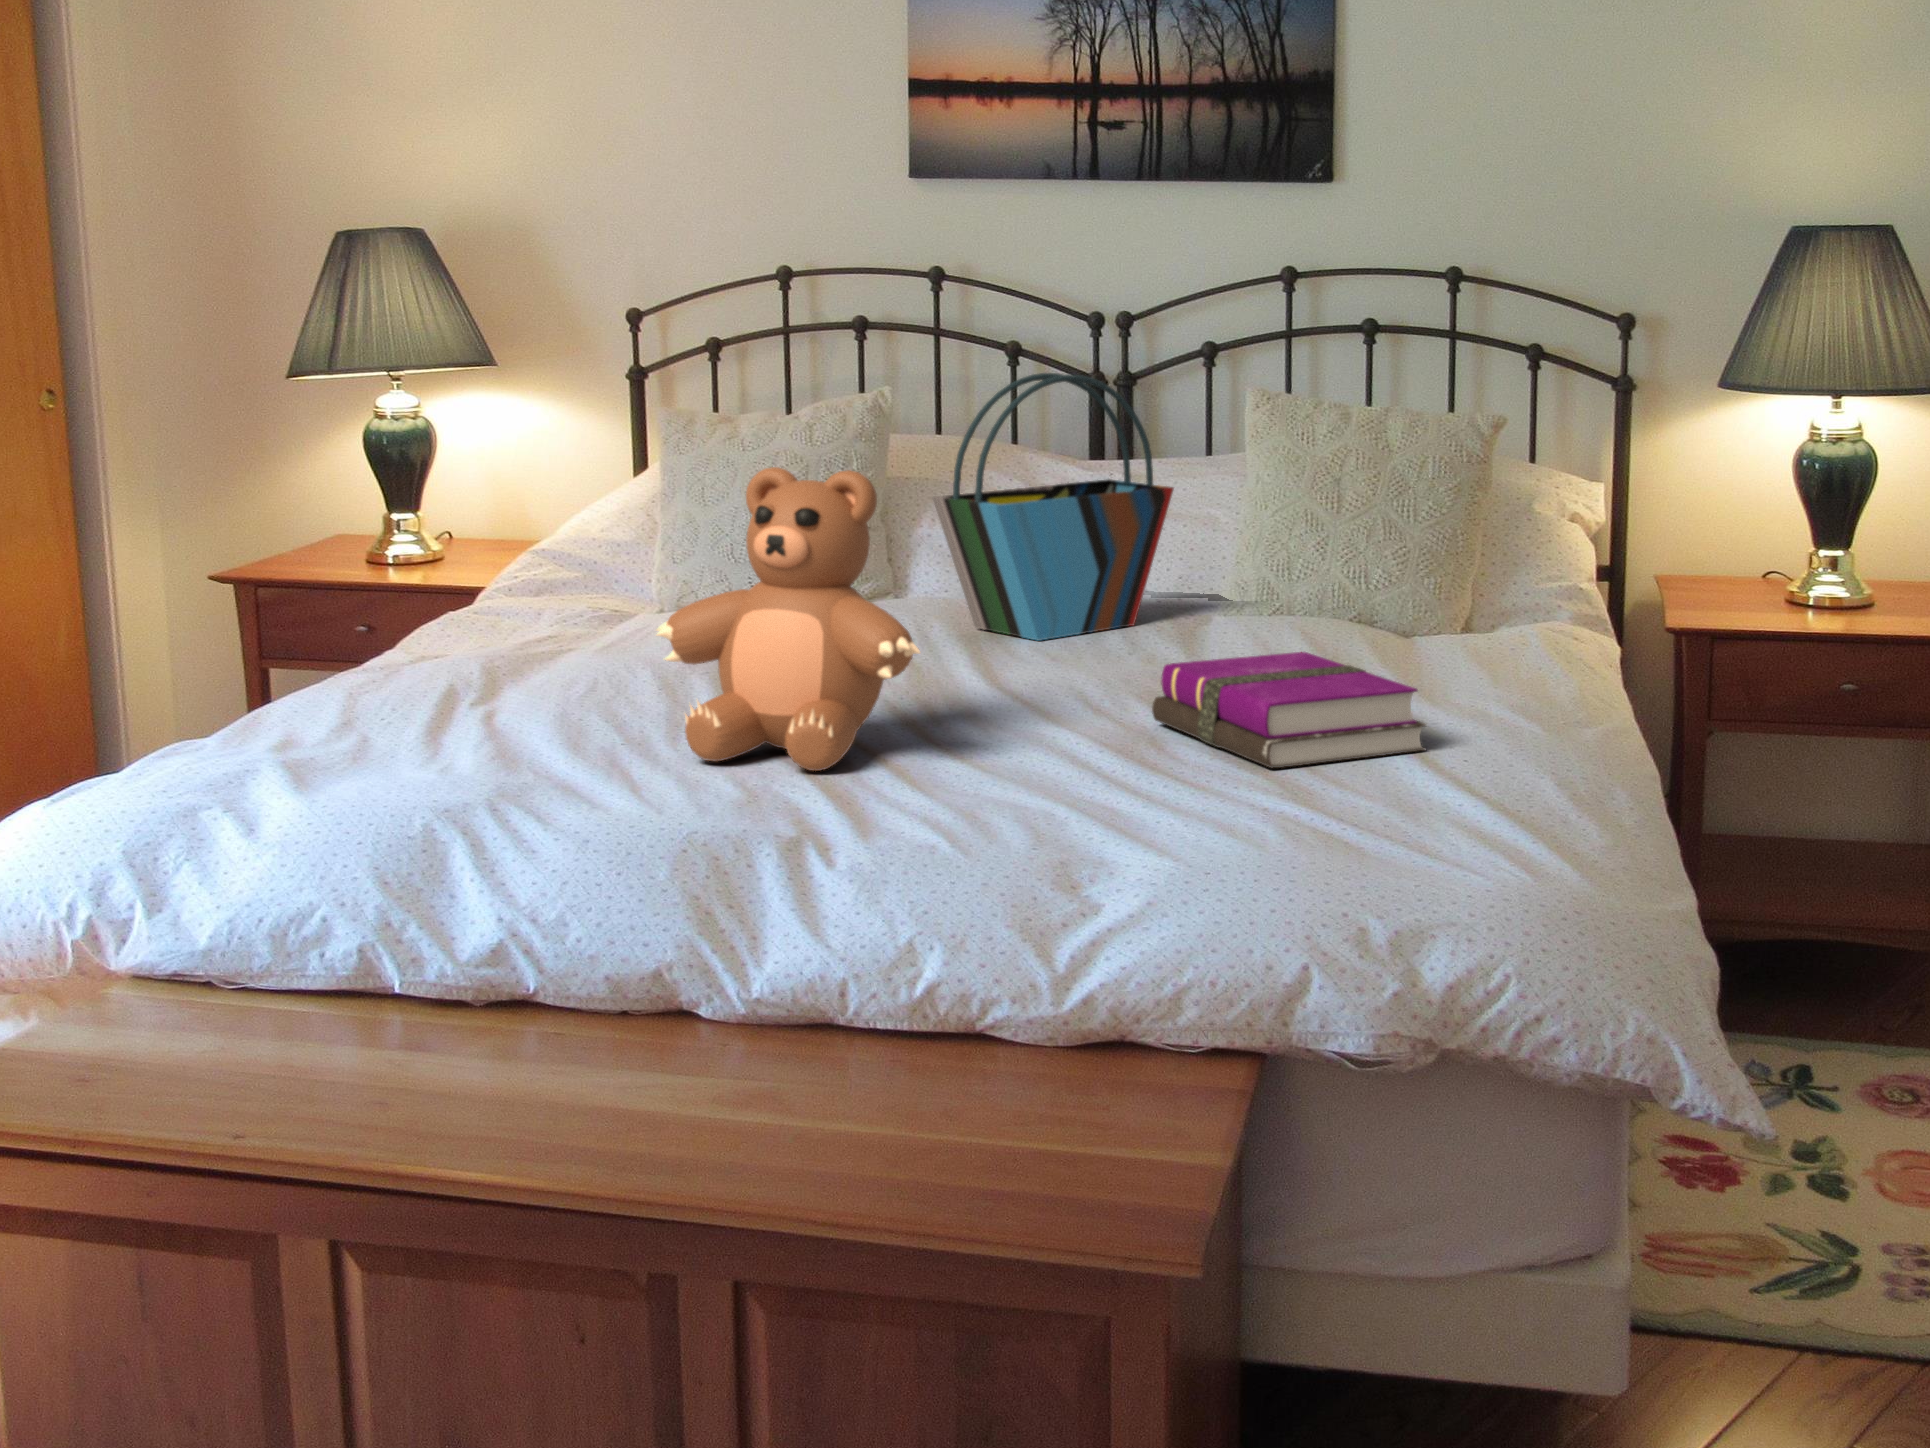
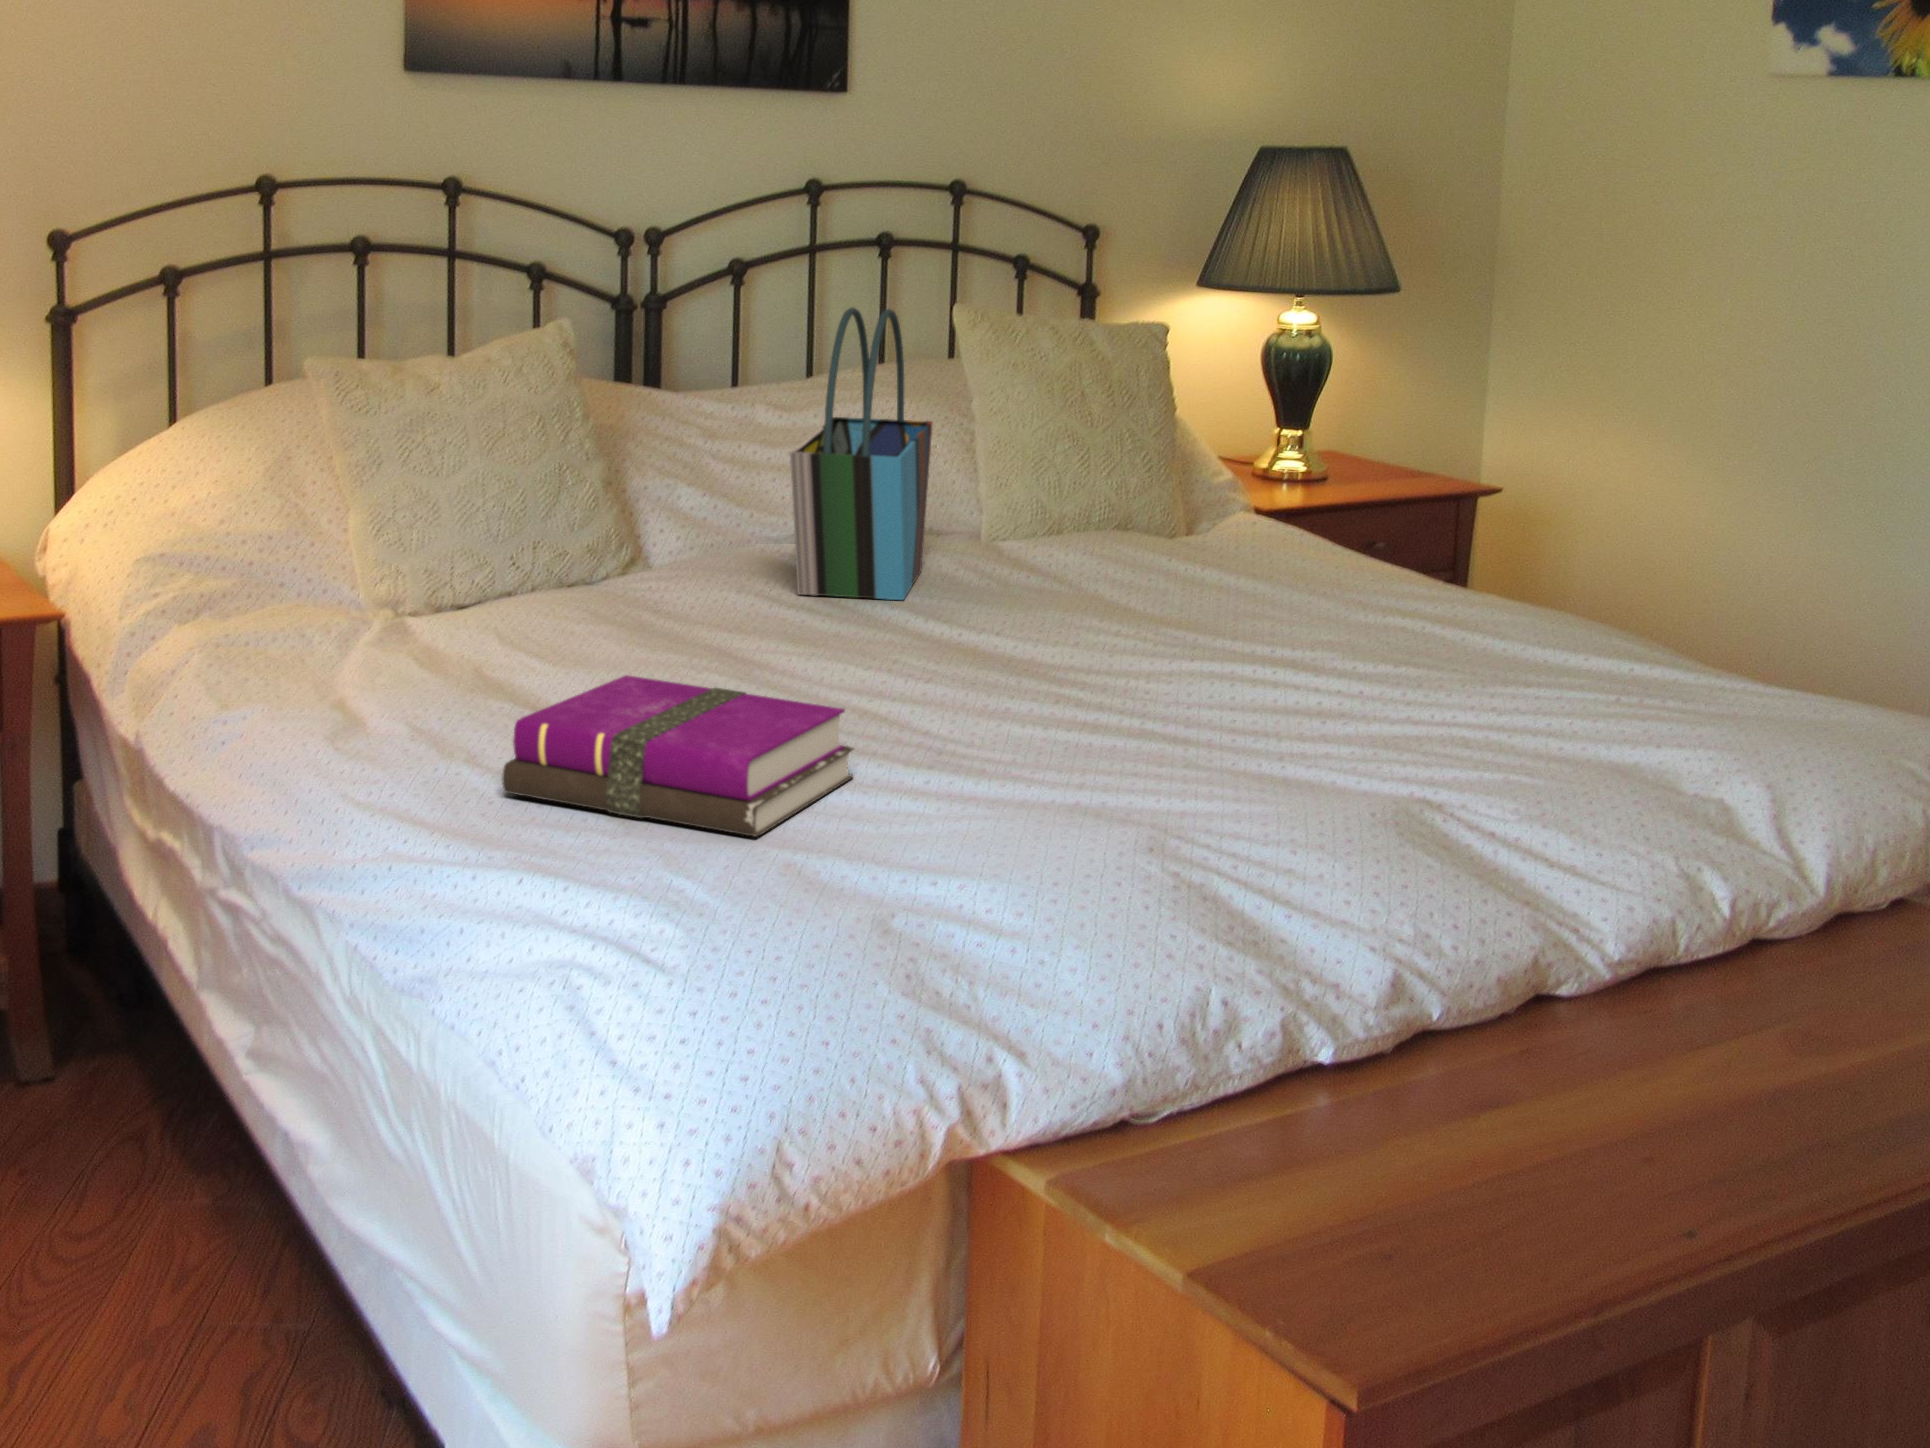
teddy bear: present [657,467,920,771] -> none [1022,441,1322,787]
notebook: present [1152,652,1426,768] -> present [502,675,854,837]

